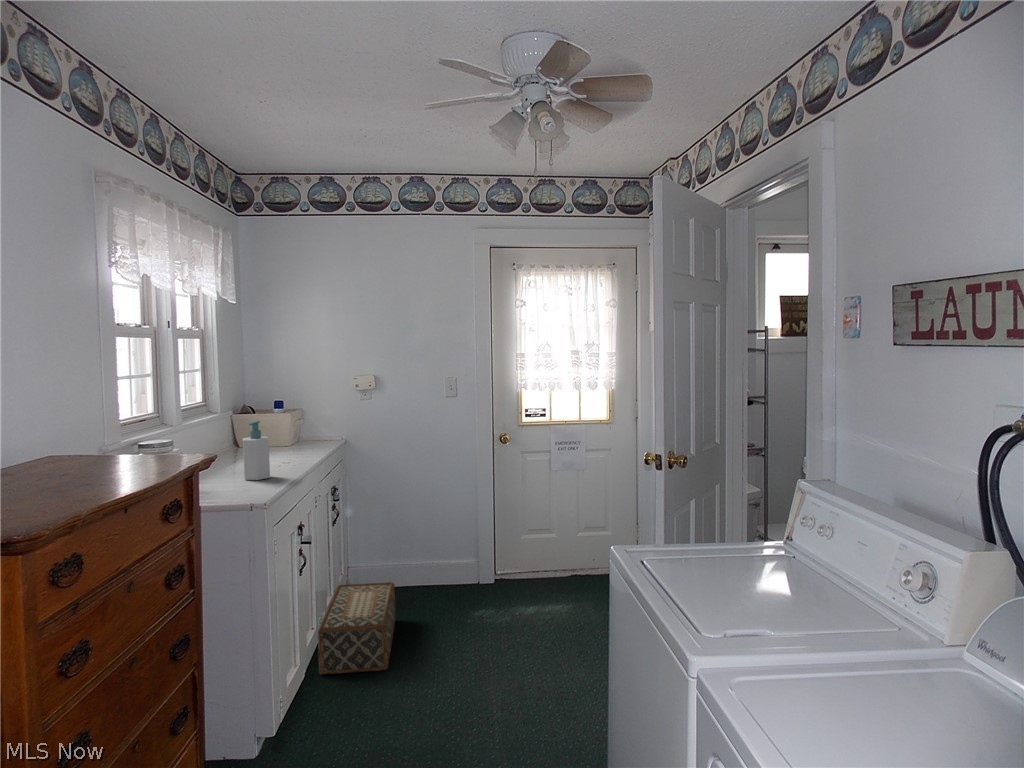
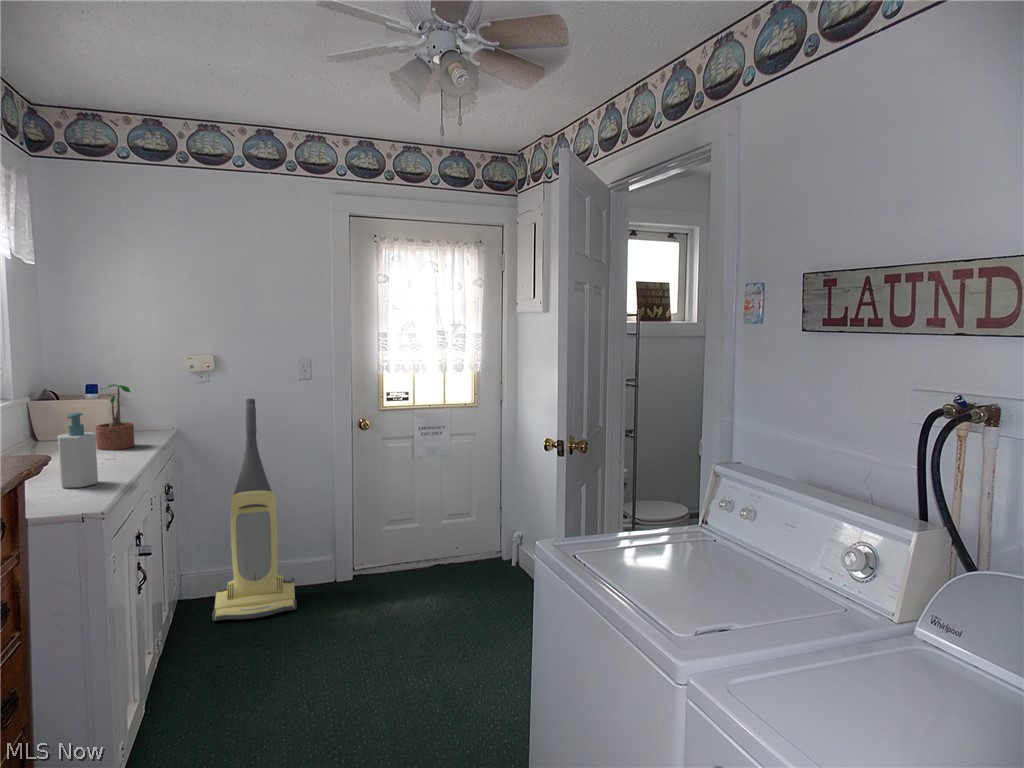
potted plant: none [278,399,306,453] -> present [96,384,134,450]
vacuum cleaner: none [367,413,437,607] -> present [212,398,297,621]
woven basket: present [318,582,396,674] -> none [162,592,251,713]

